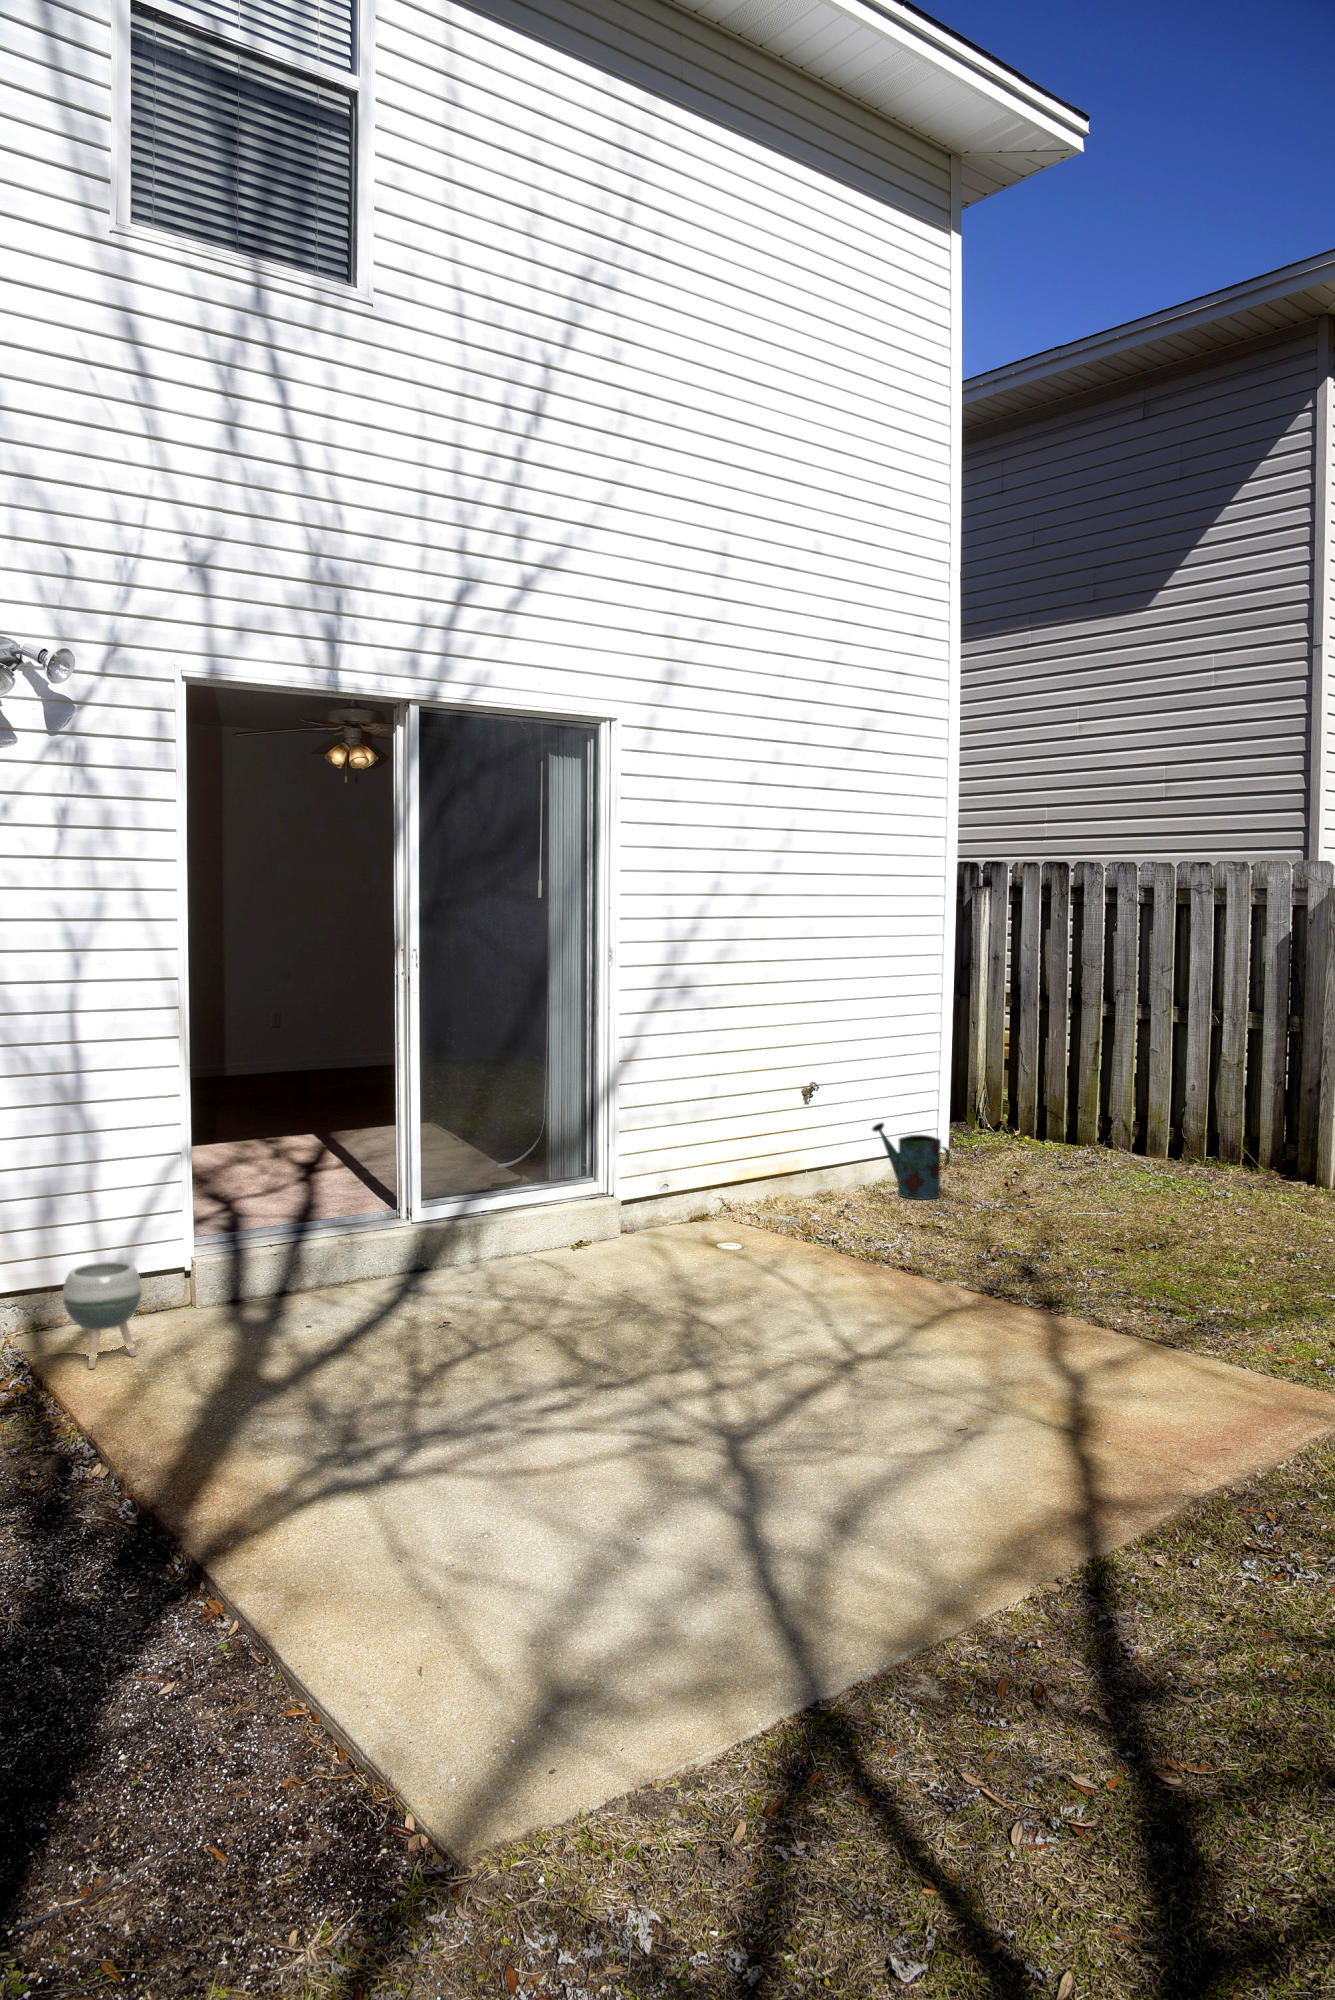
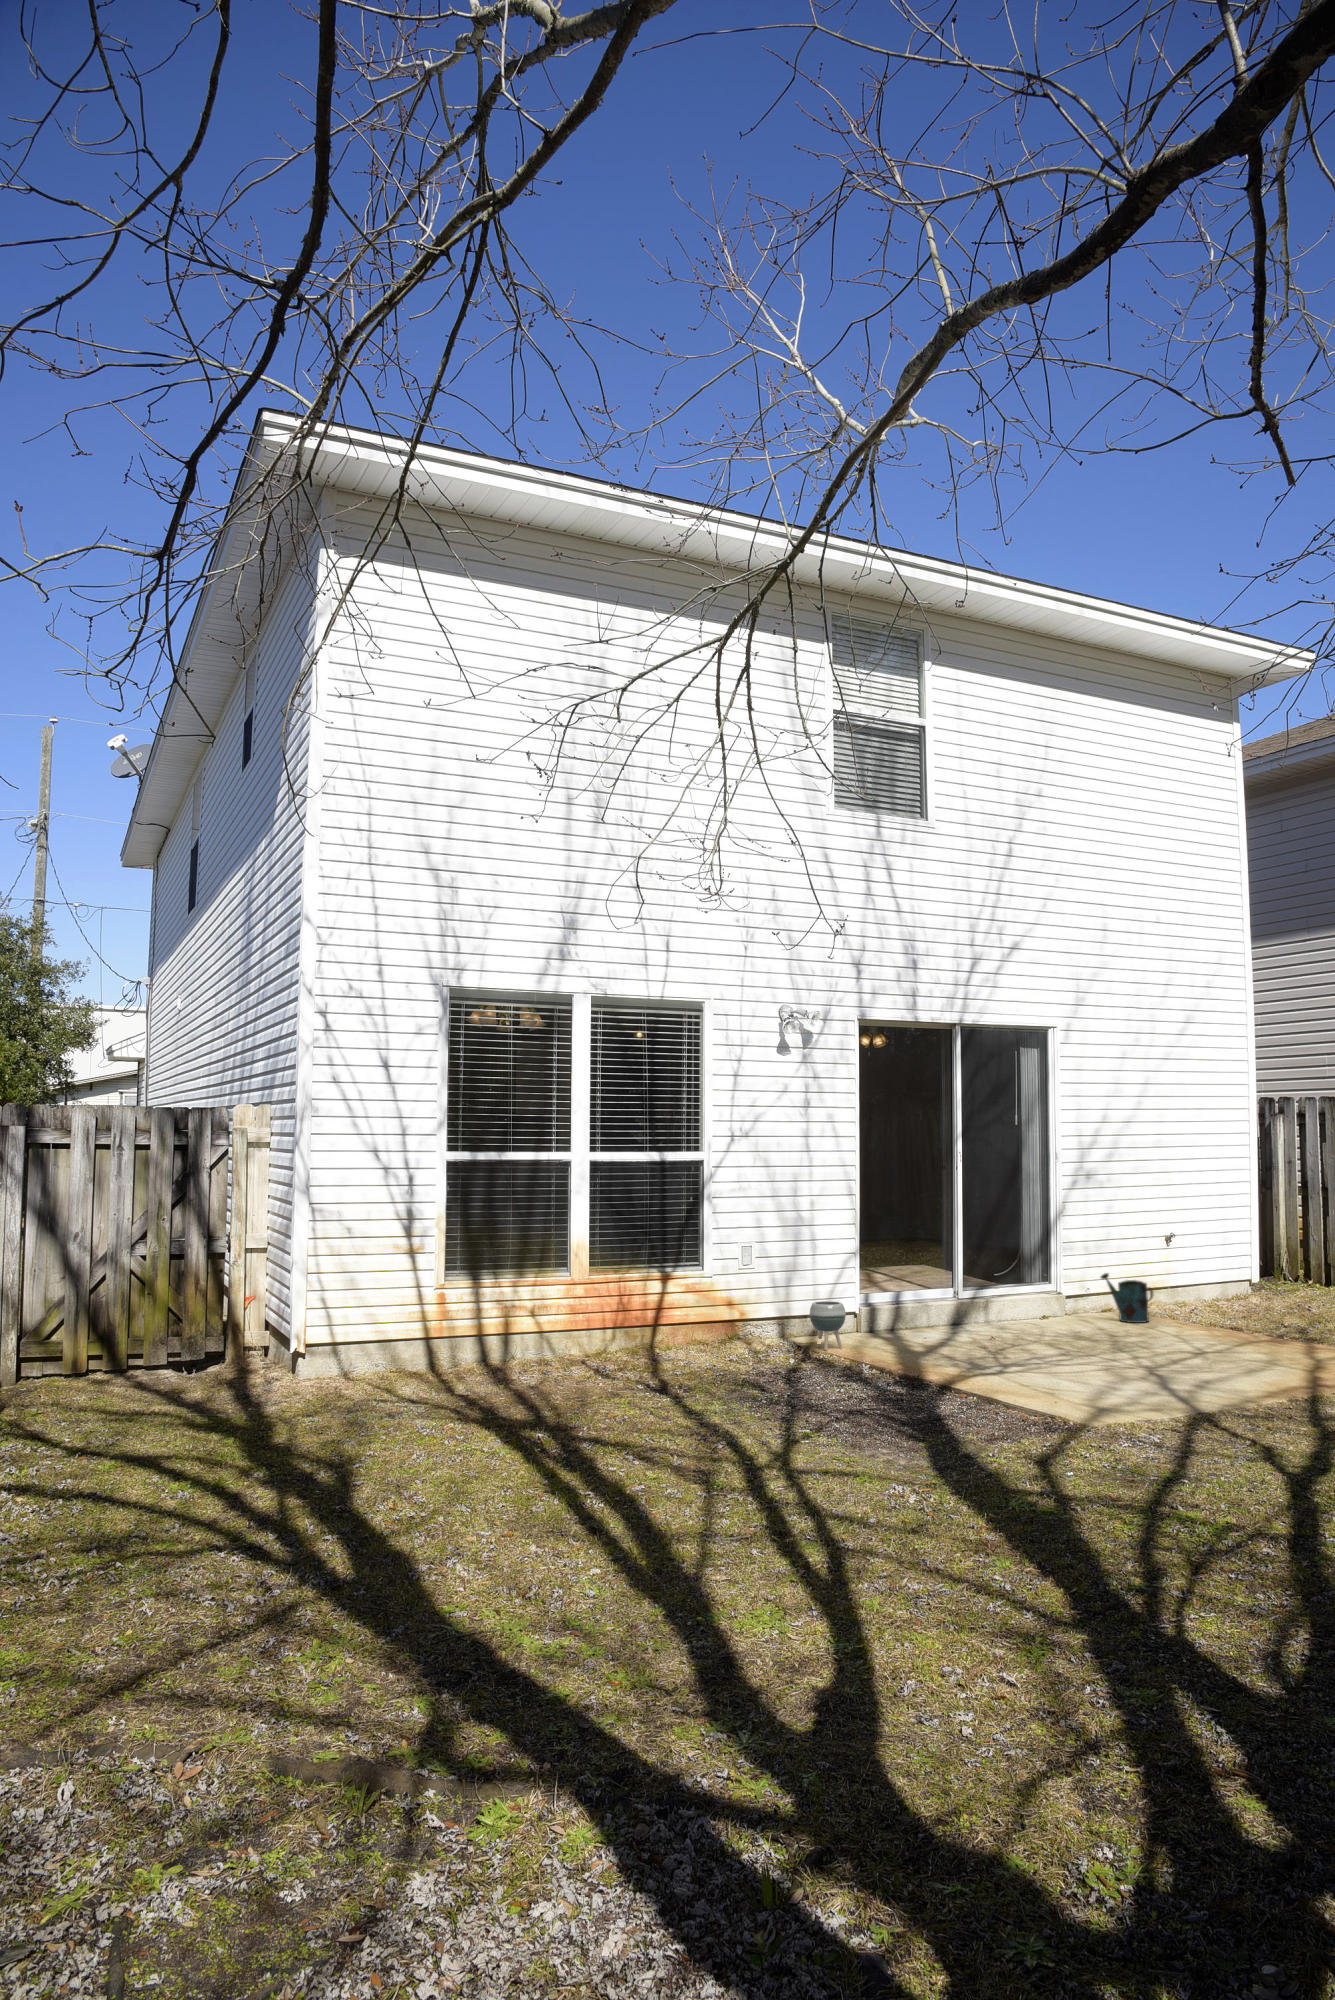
watering can: present [872,1122,950,1200] -> present [1101,1273,1153,1323]

